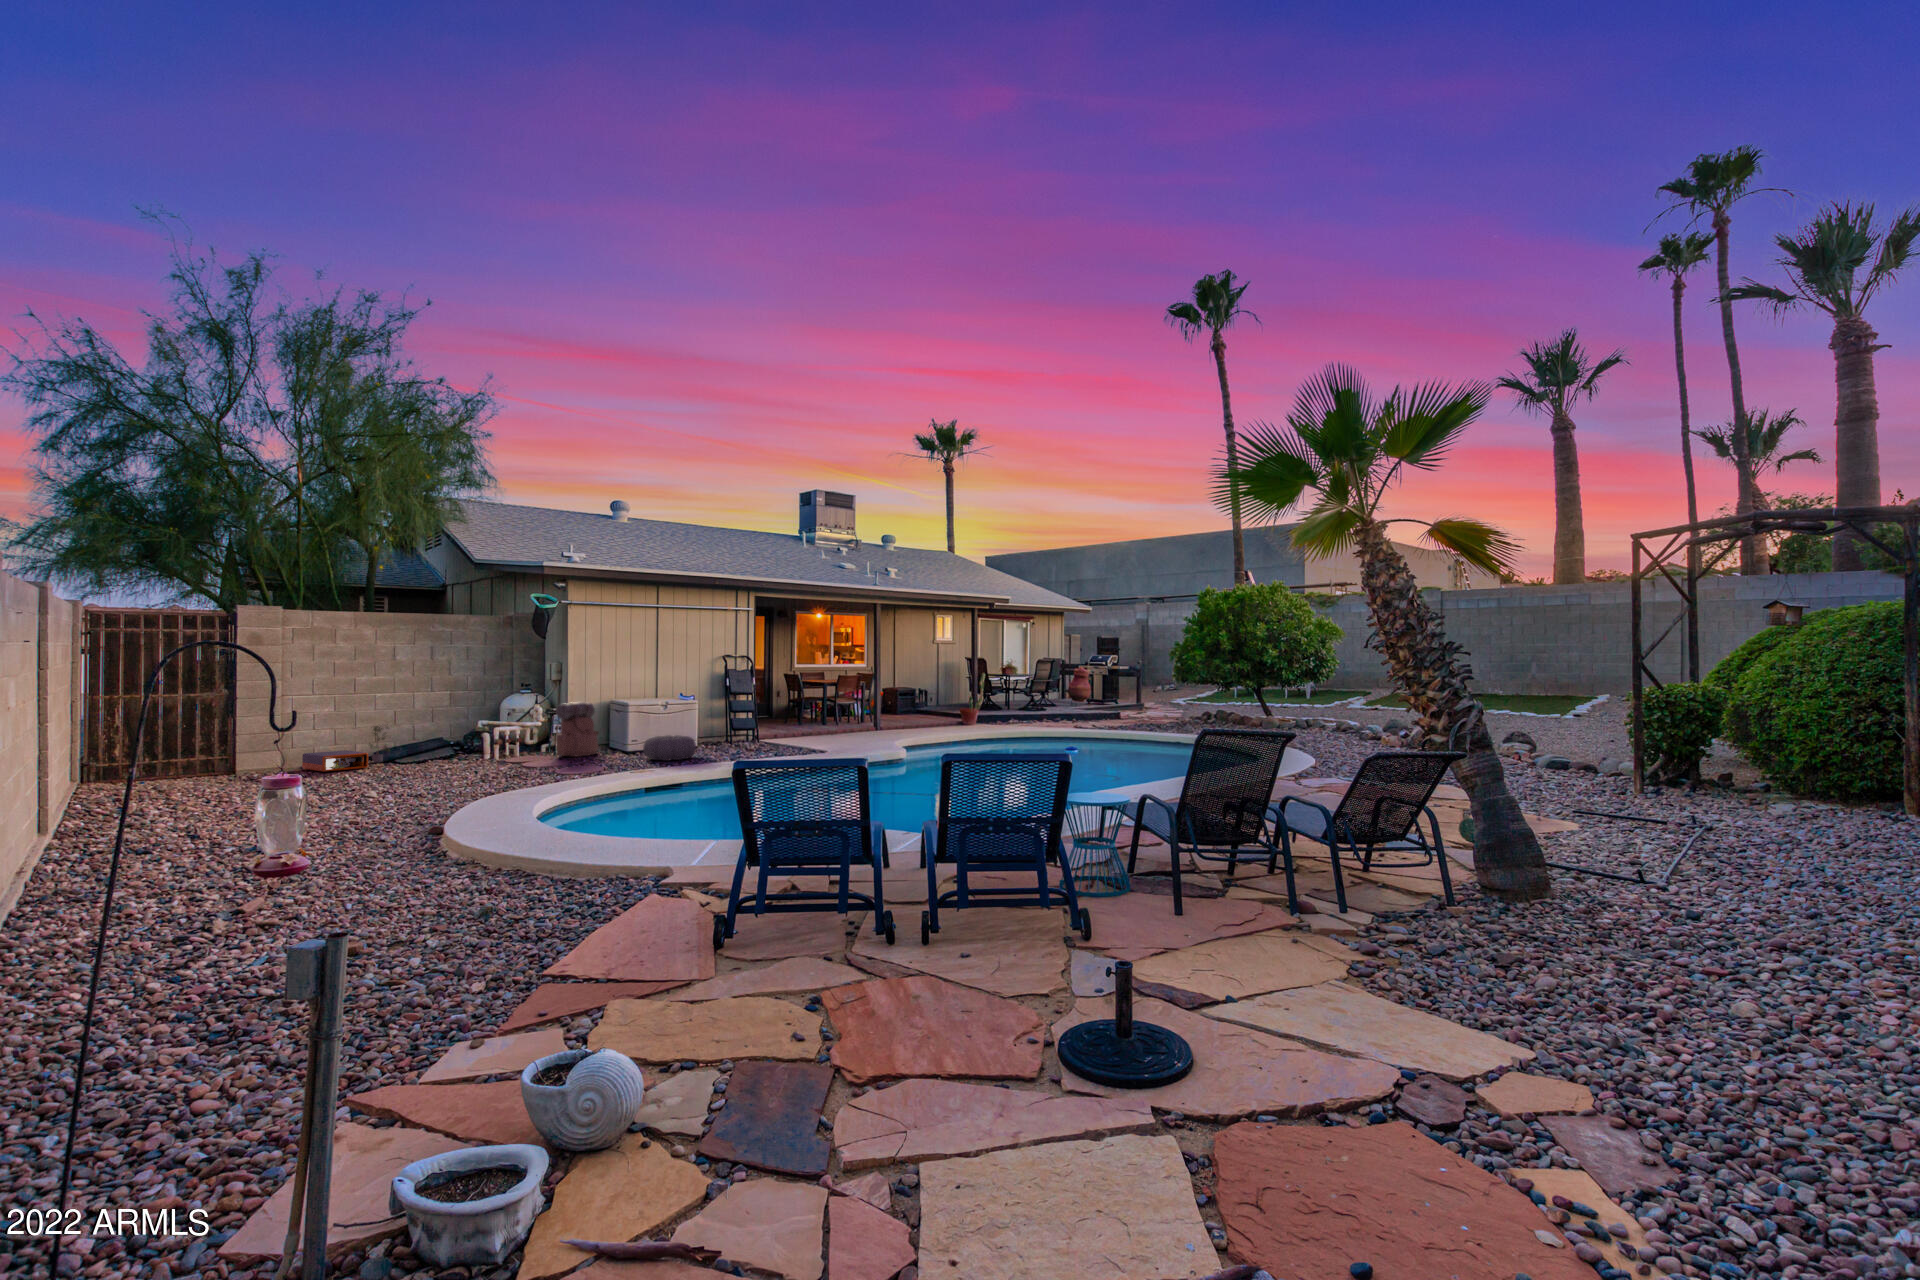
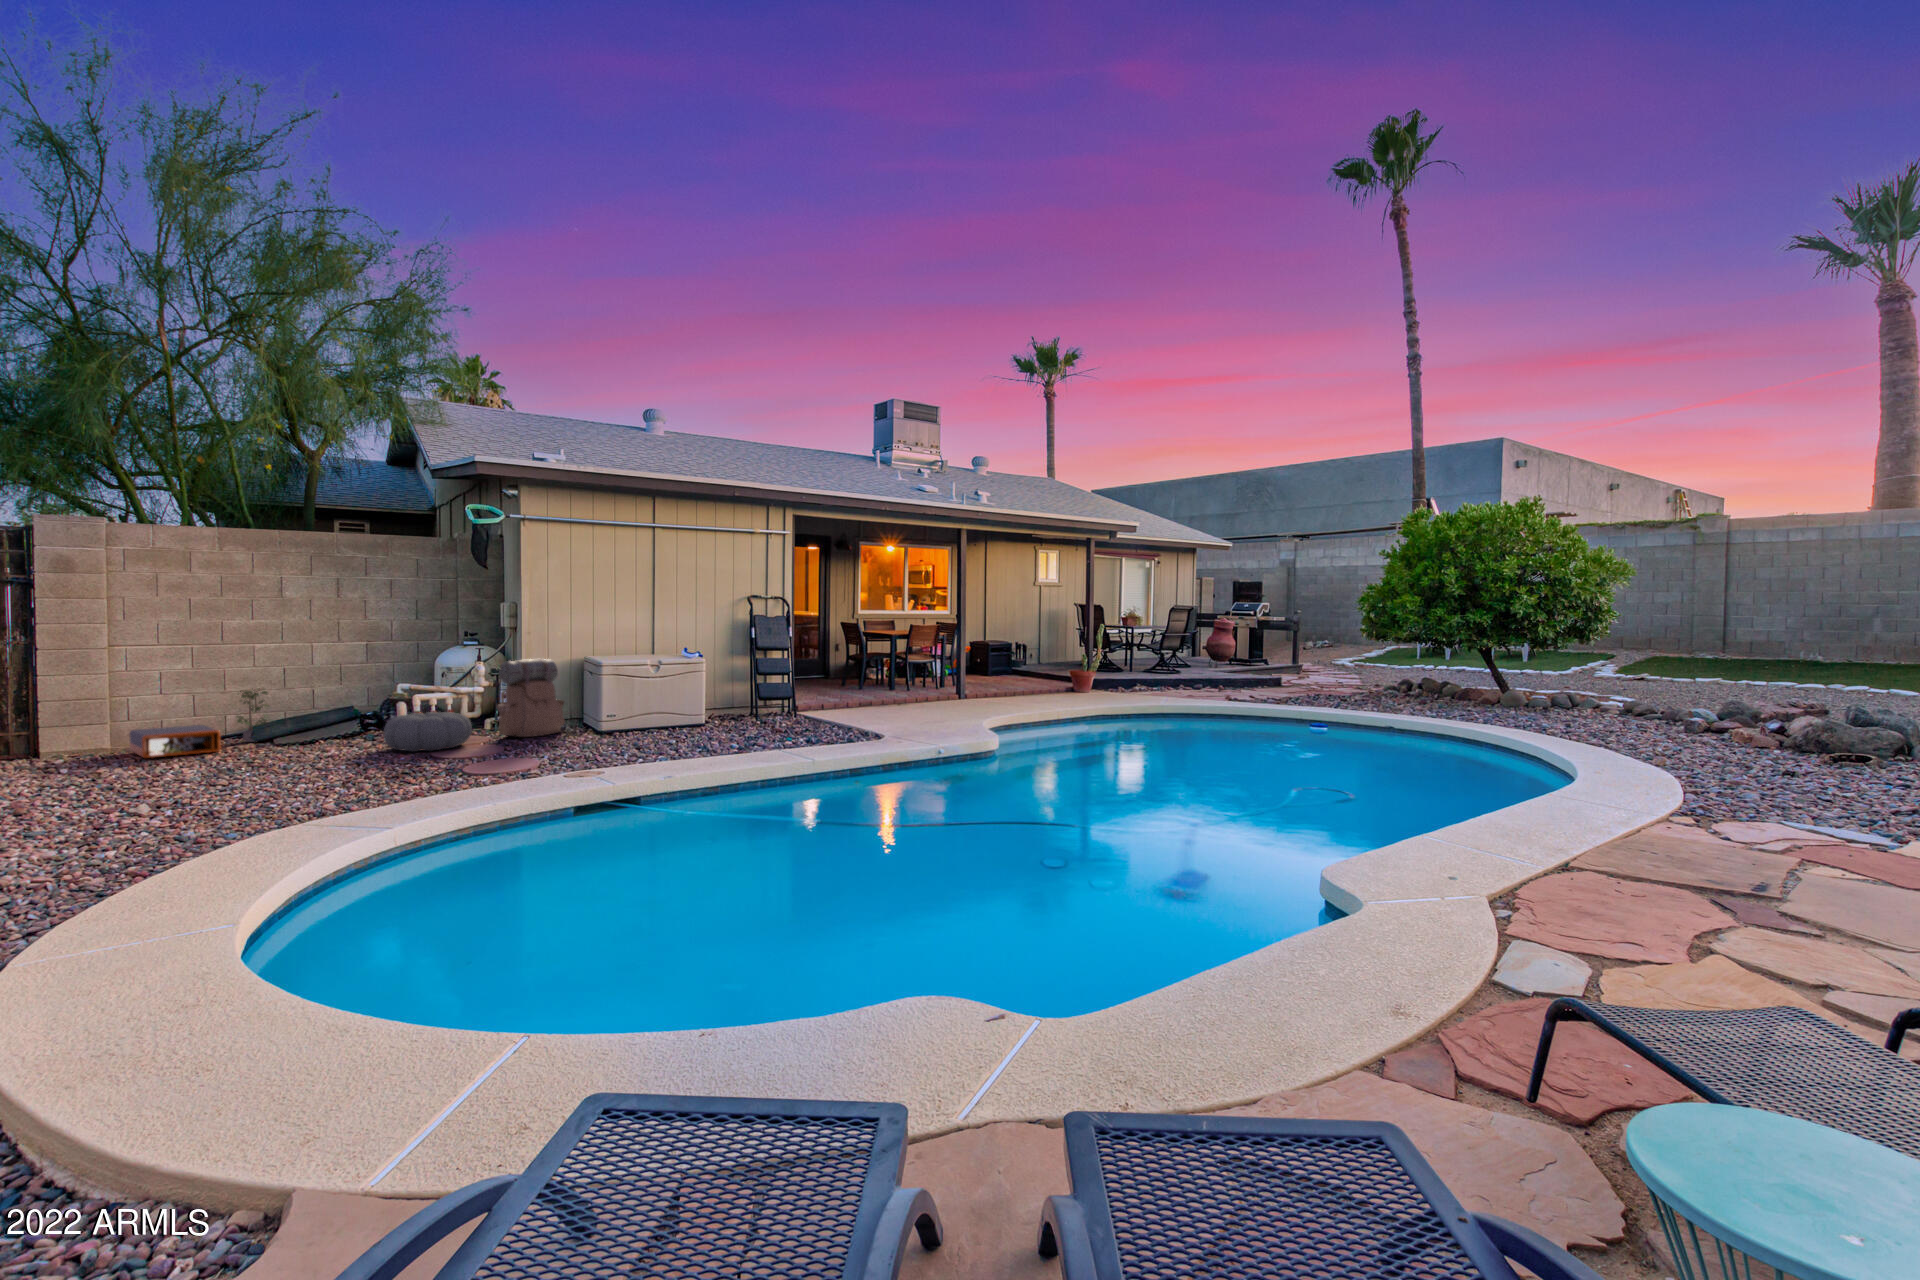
pouf: present [643,735,696,761] -> present [384,712,472,752]

